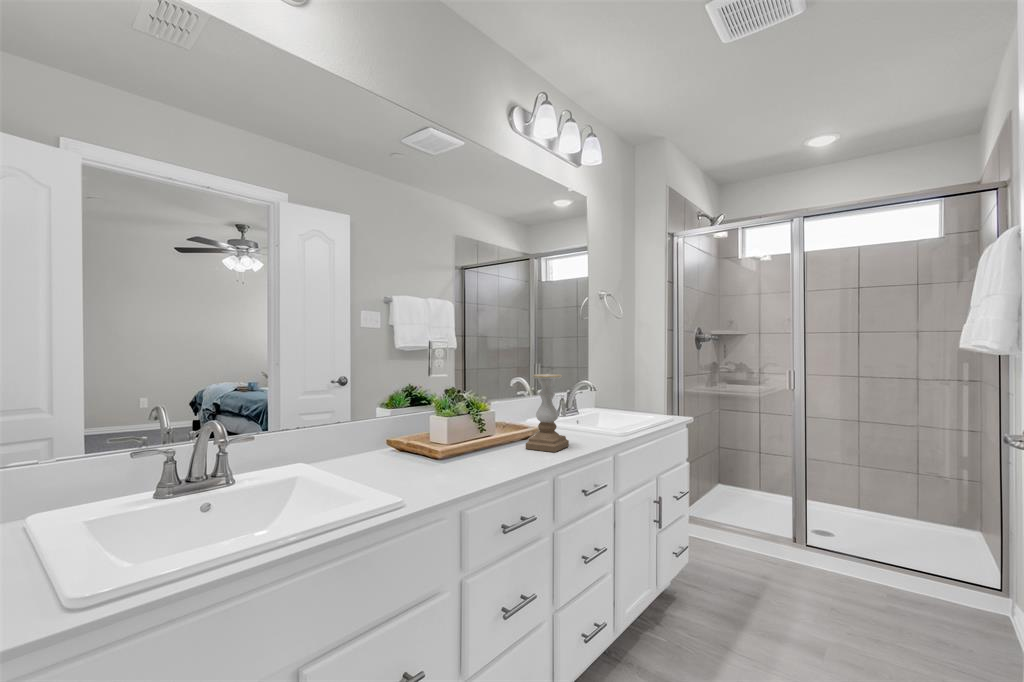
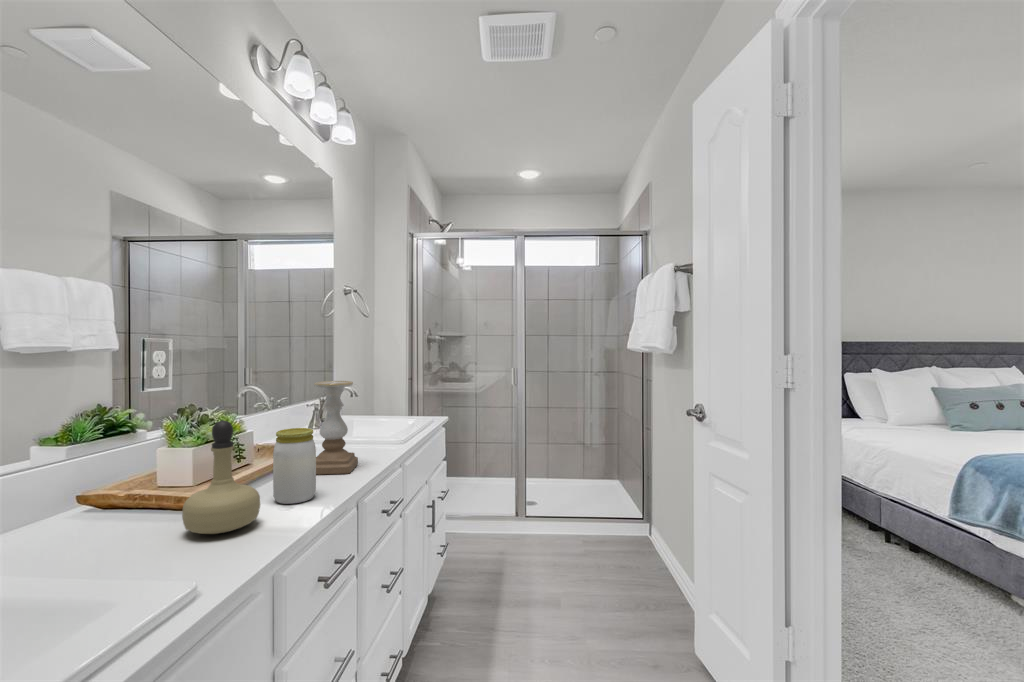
perfume bottle: none [419,397,467,476] -> present [182,420,260,534]
jar: none [486,409,517,466] -> present [273,428,316,504]

